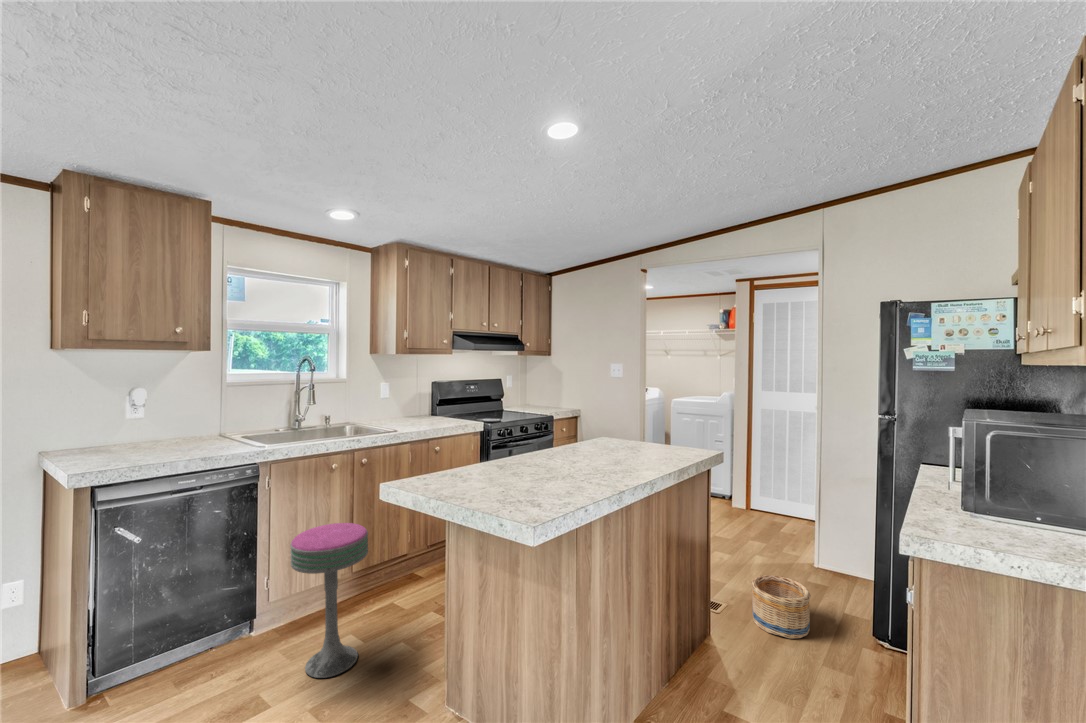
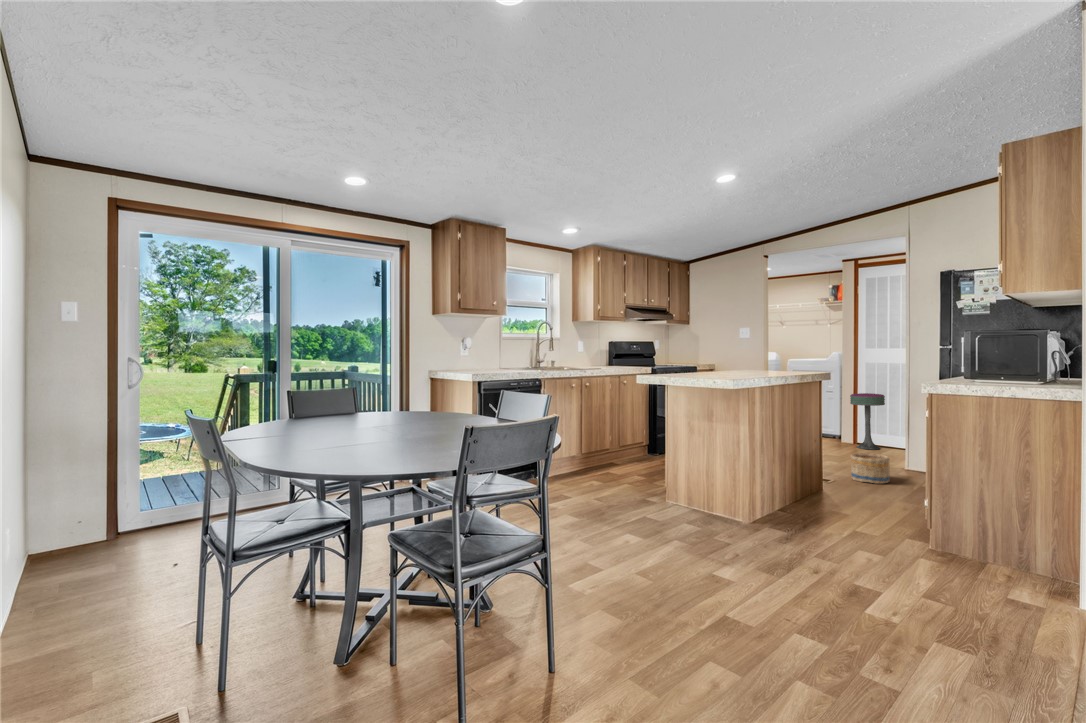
bar stool: present [290,523,368,678] -> present [850,393,885,449]

